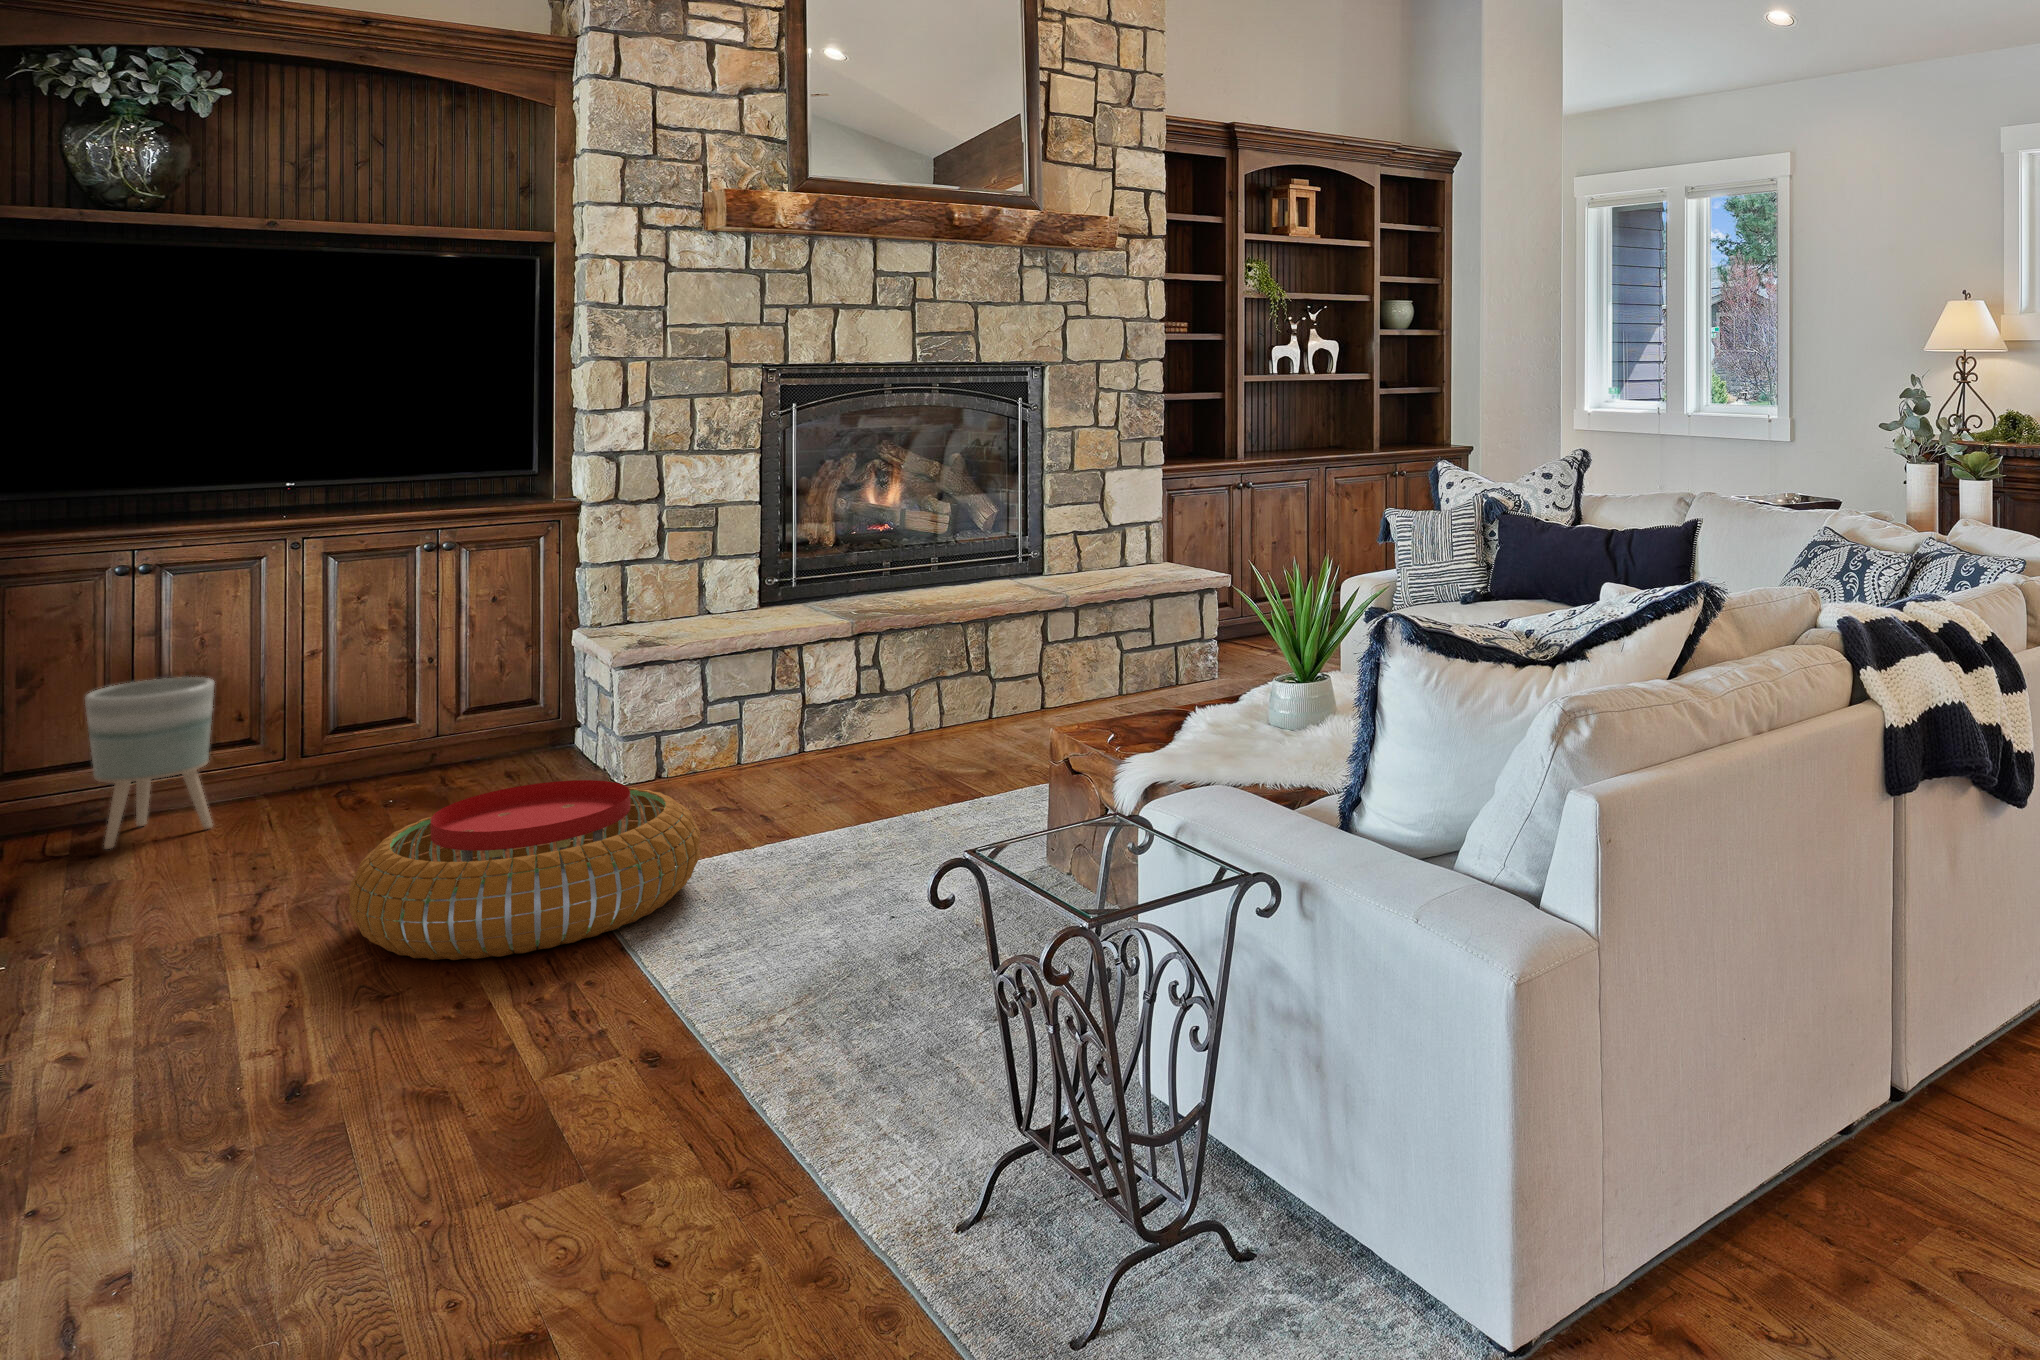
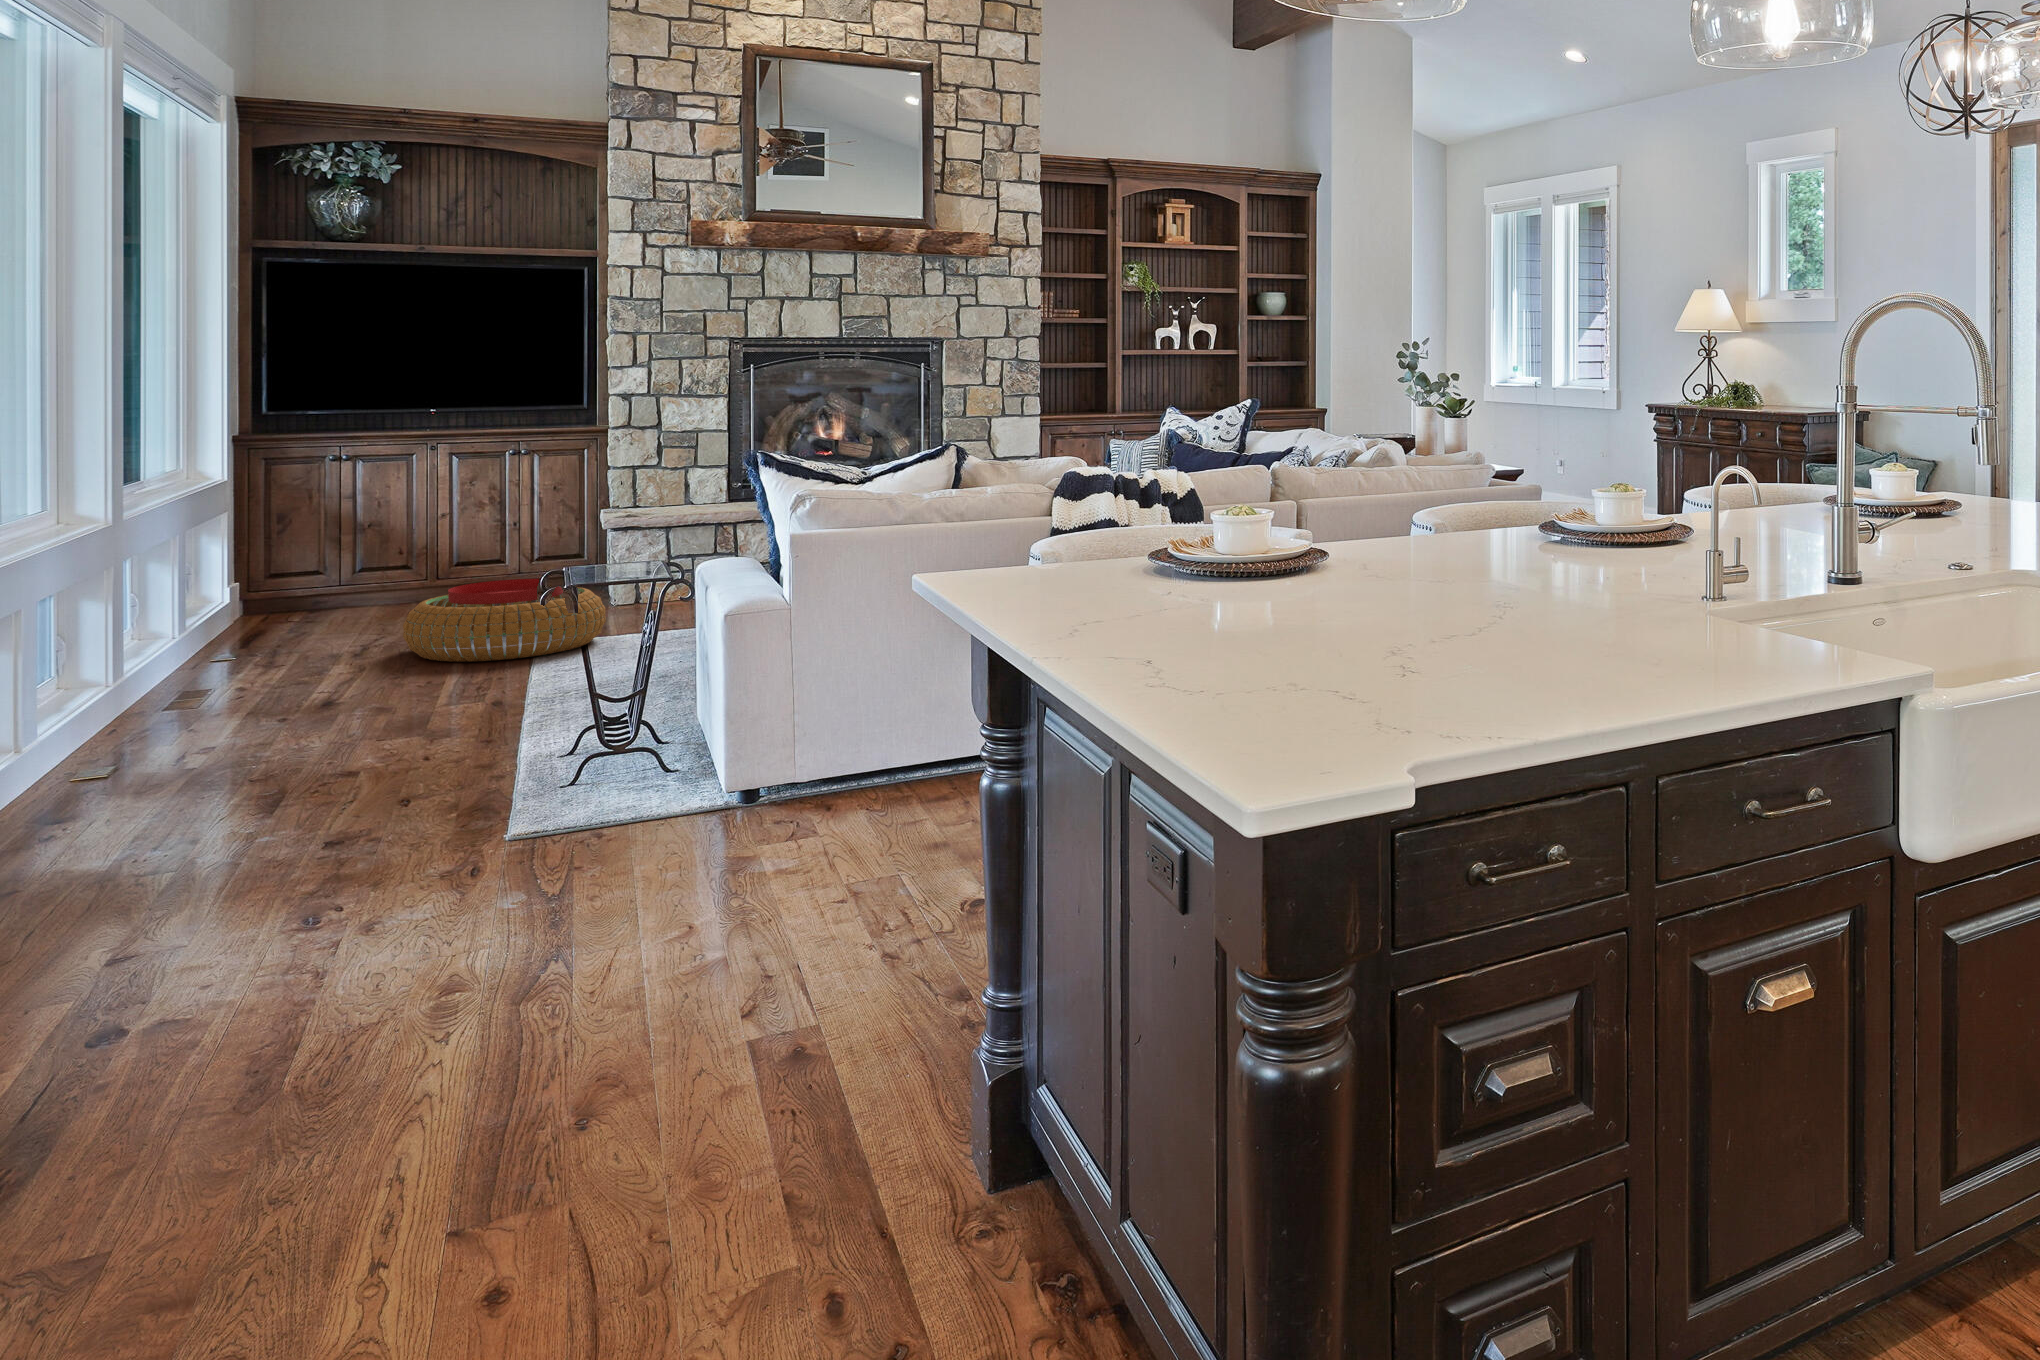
planter: present [85,677,215,849] -> none [314,522,385,617]

